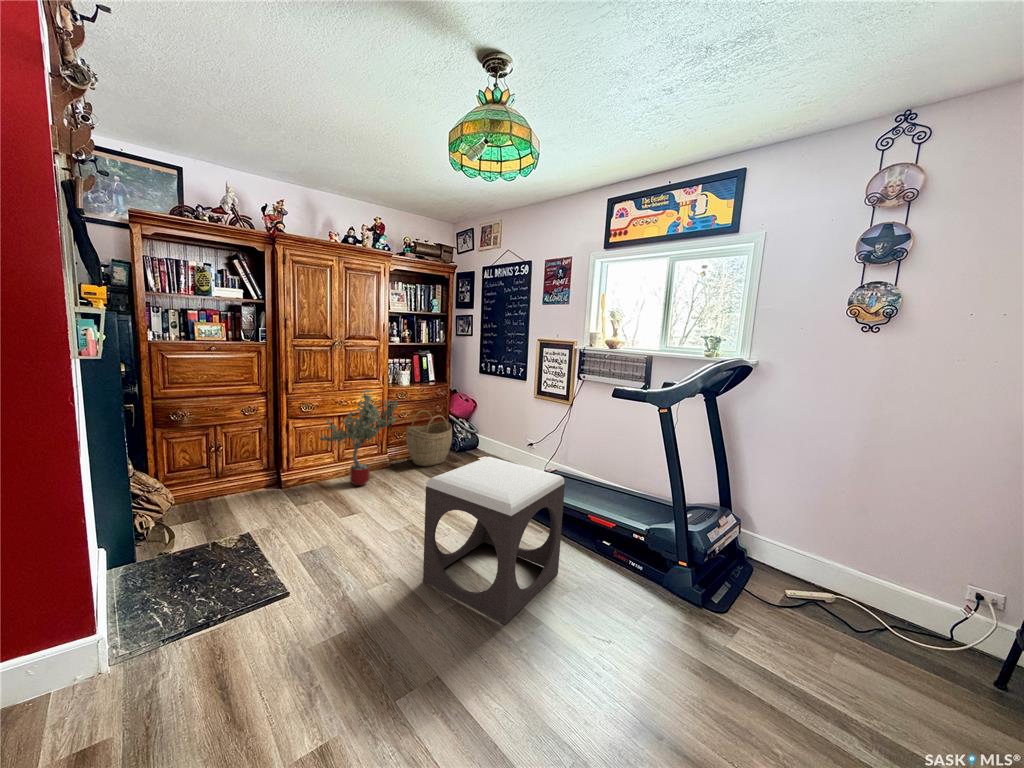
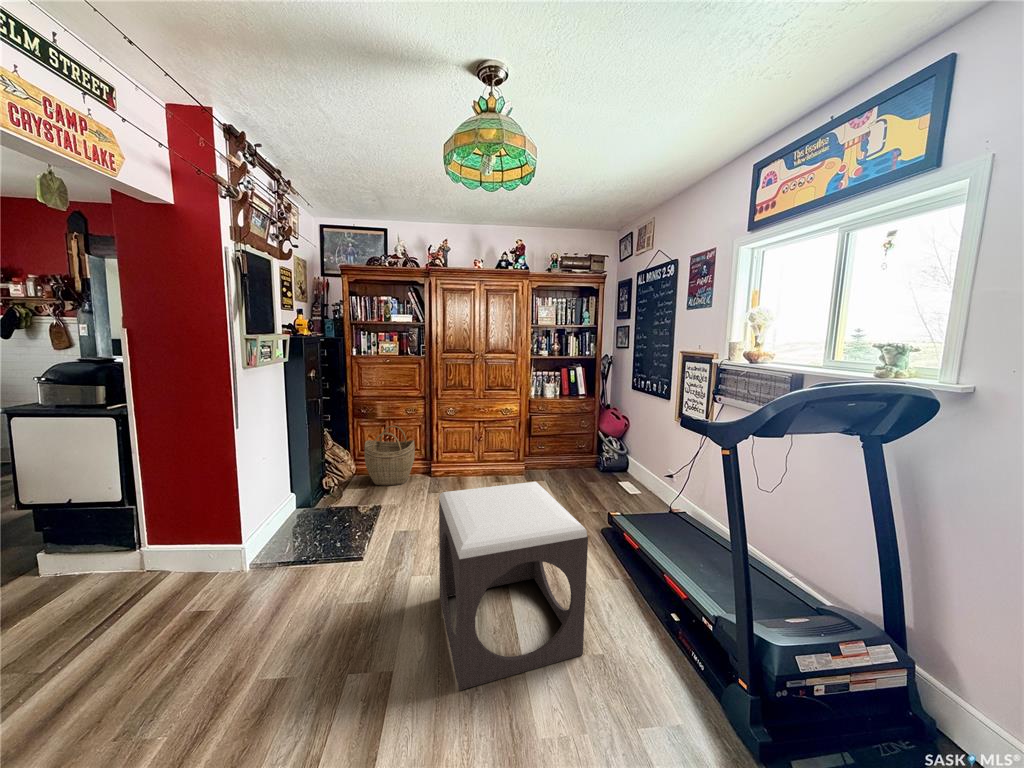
potted tree: present [319,389,398,486] -> none [449,398,522,487]
woven basket: present [406,410,452,466] -> present [365,426,415,485]

